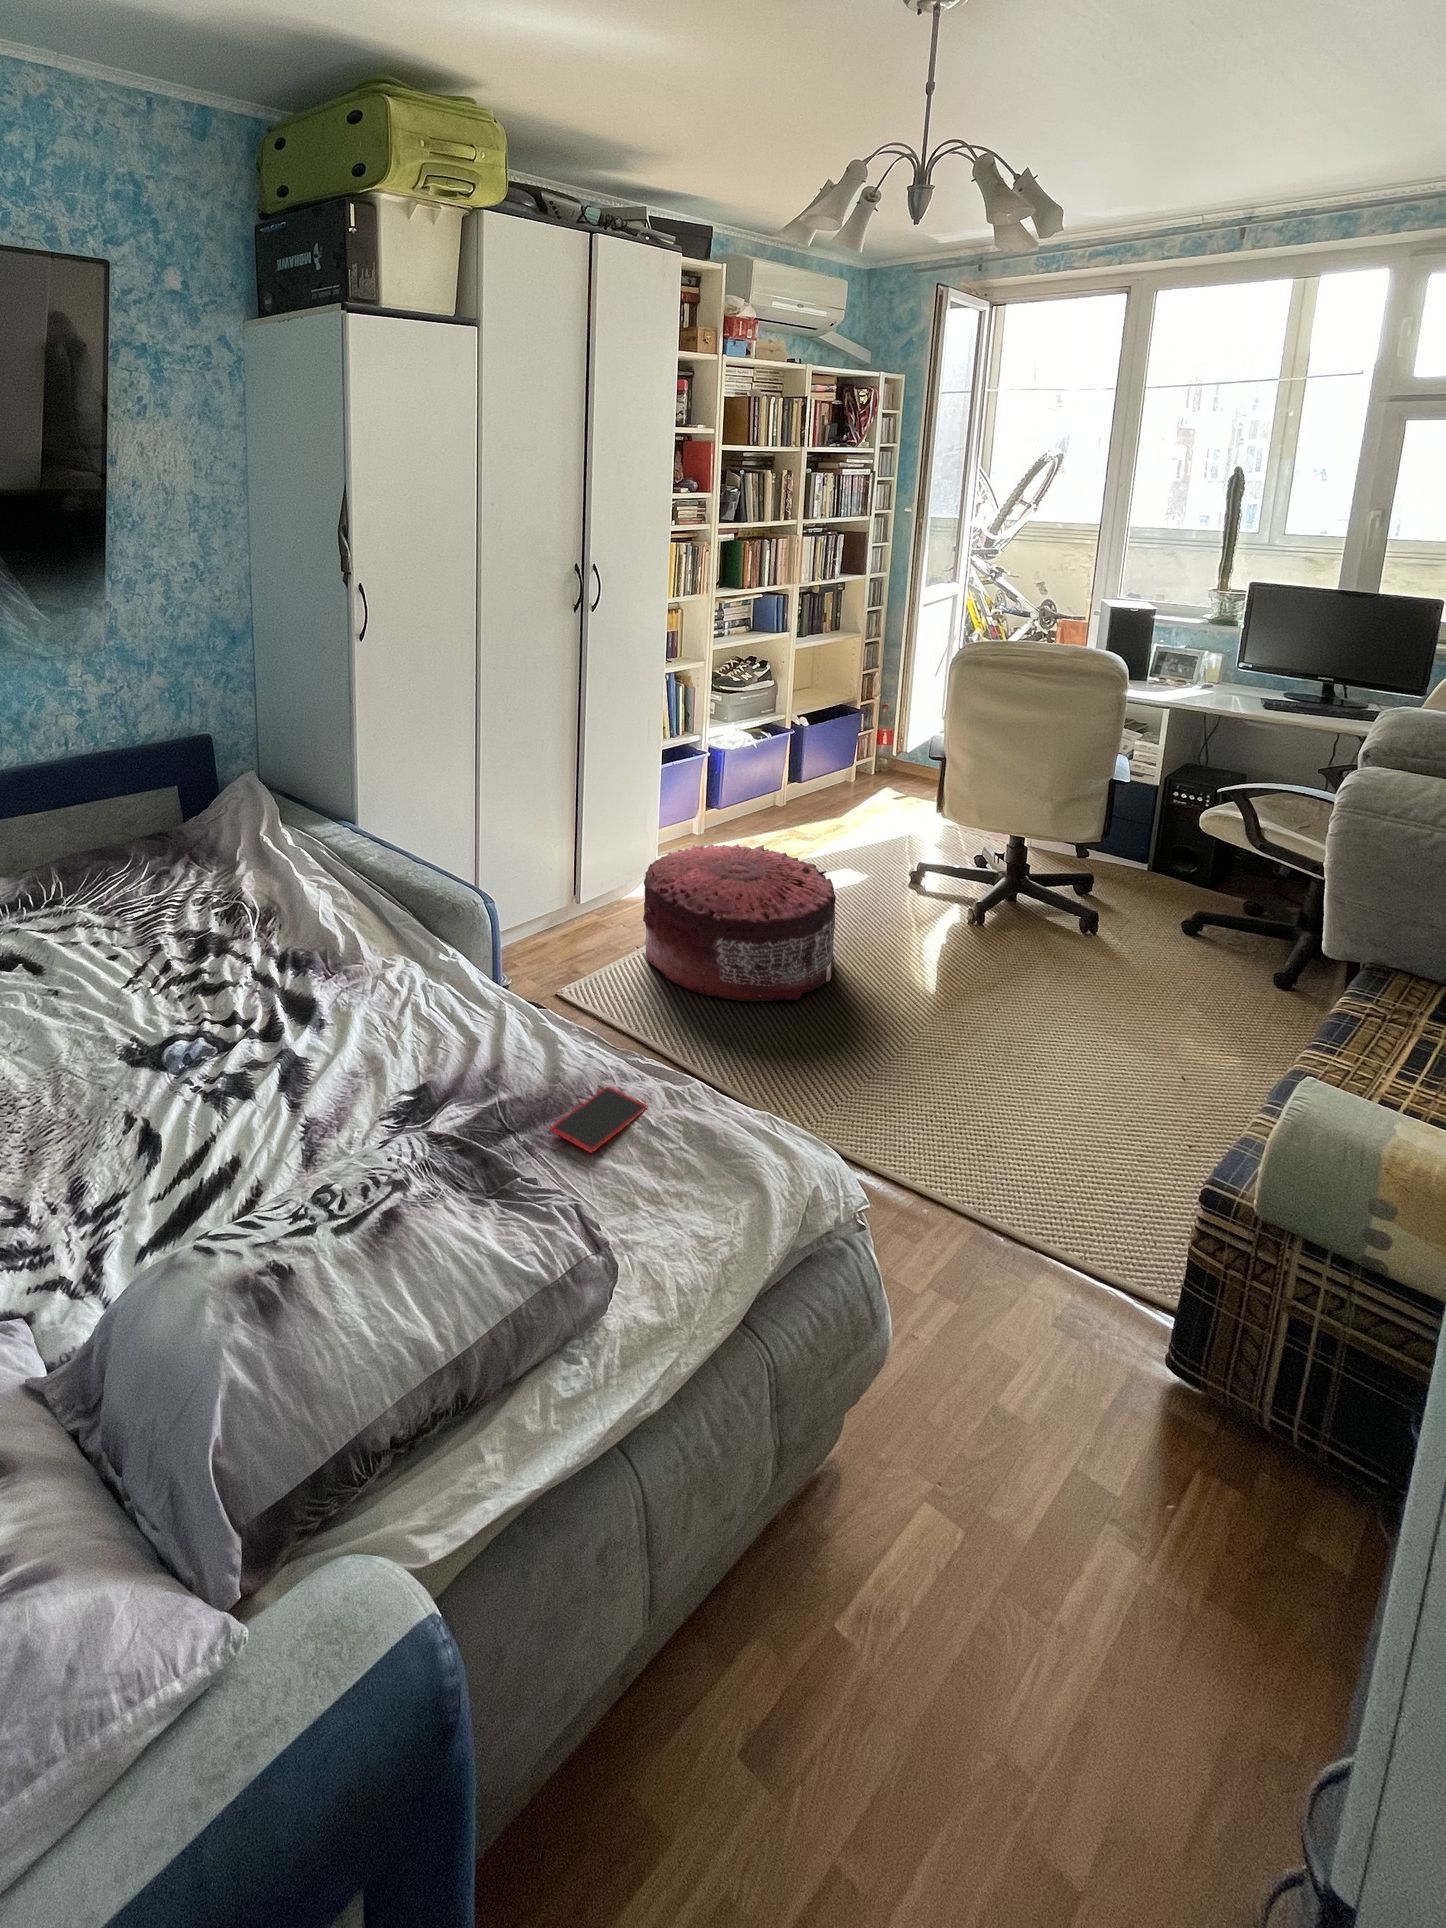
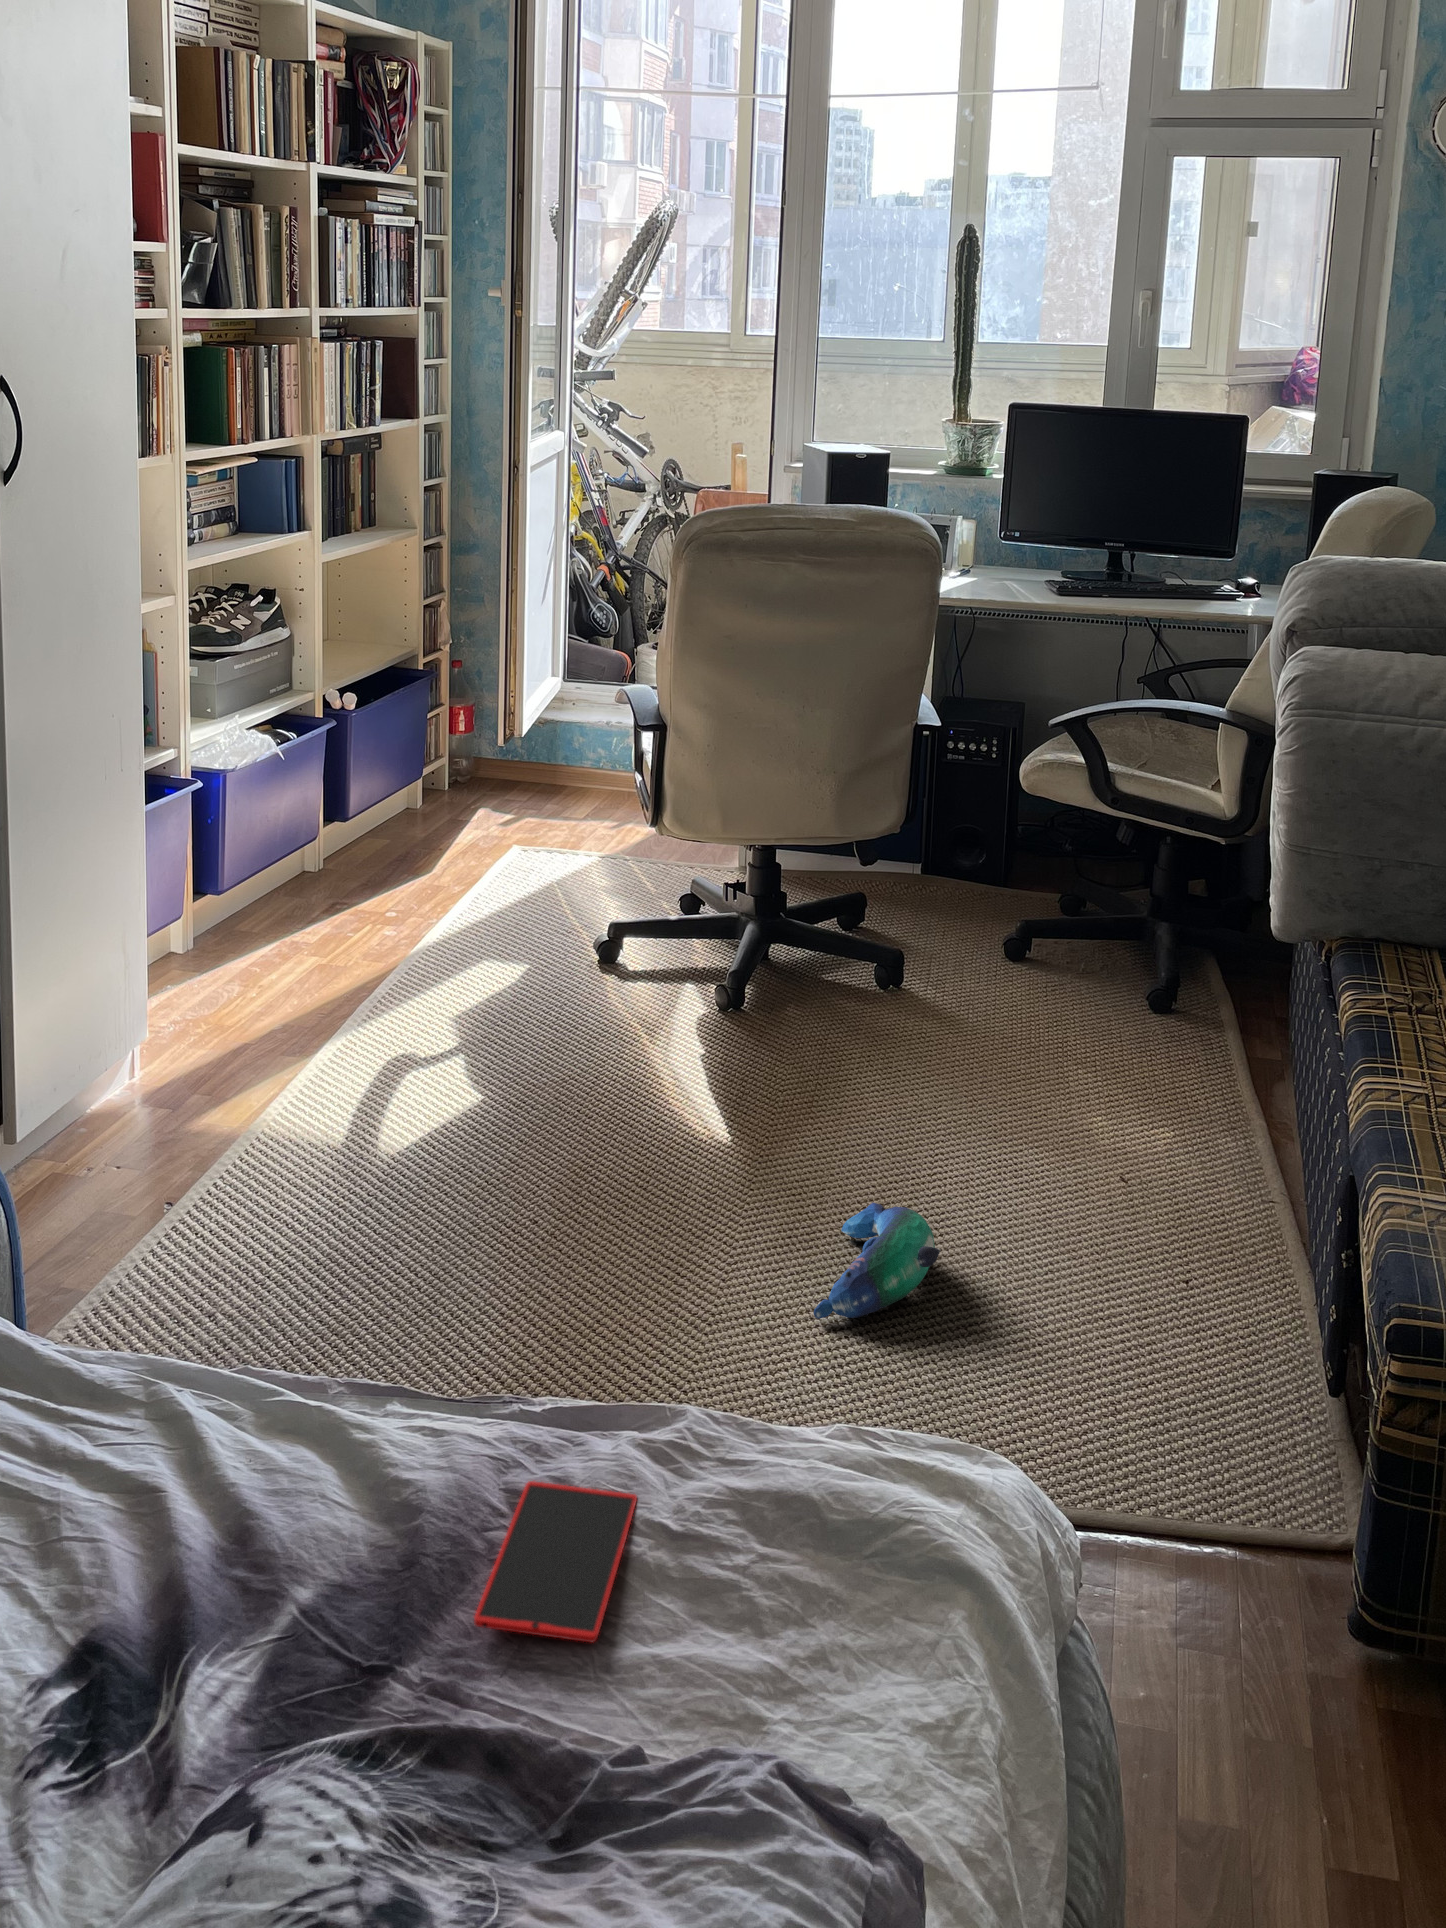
pouf: present [643,844,836,1001] -> none [185,935,569,1255]
plush toy: none [926,1042,1015,1100] -> present [814,1203,941,1319]

